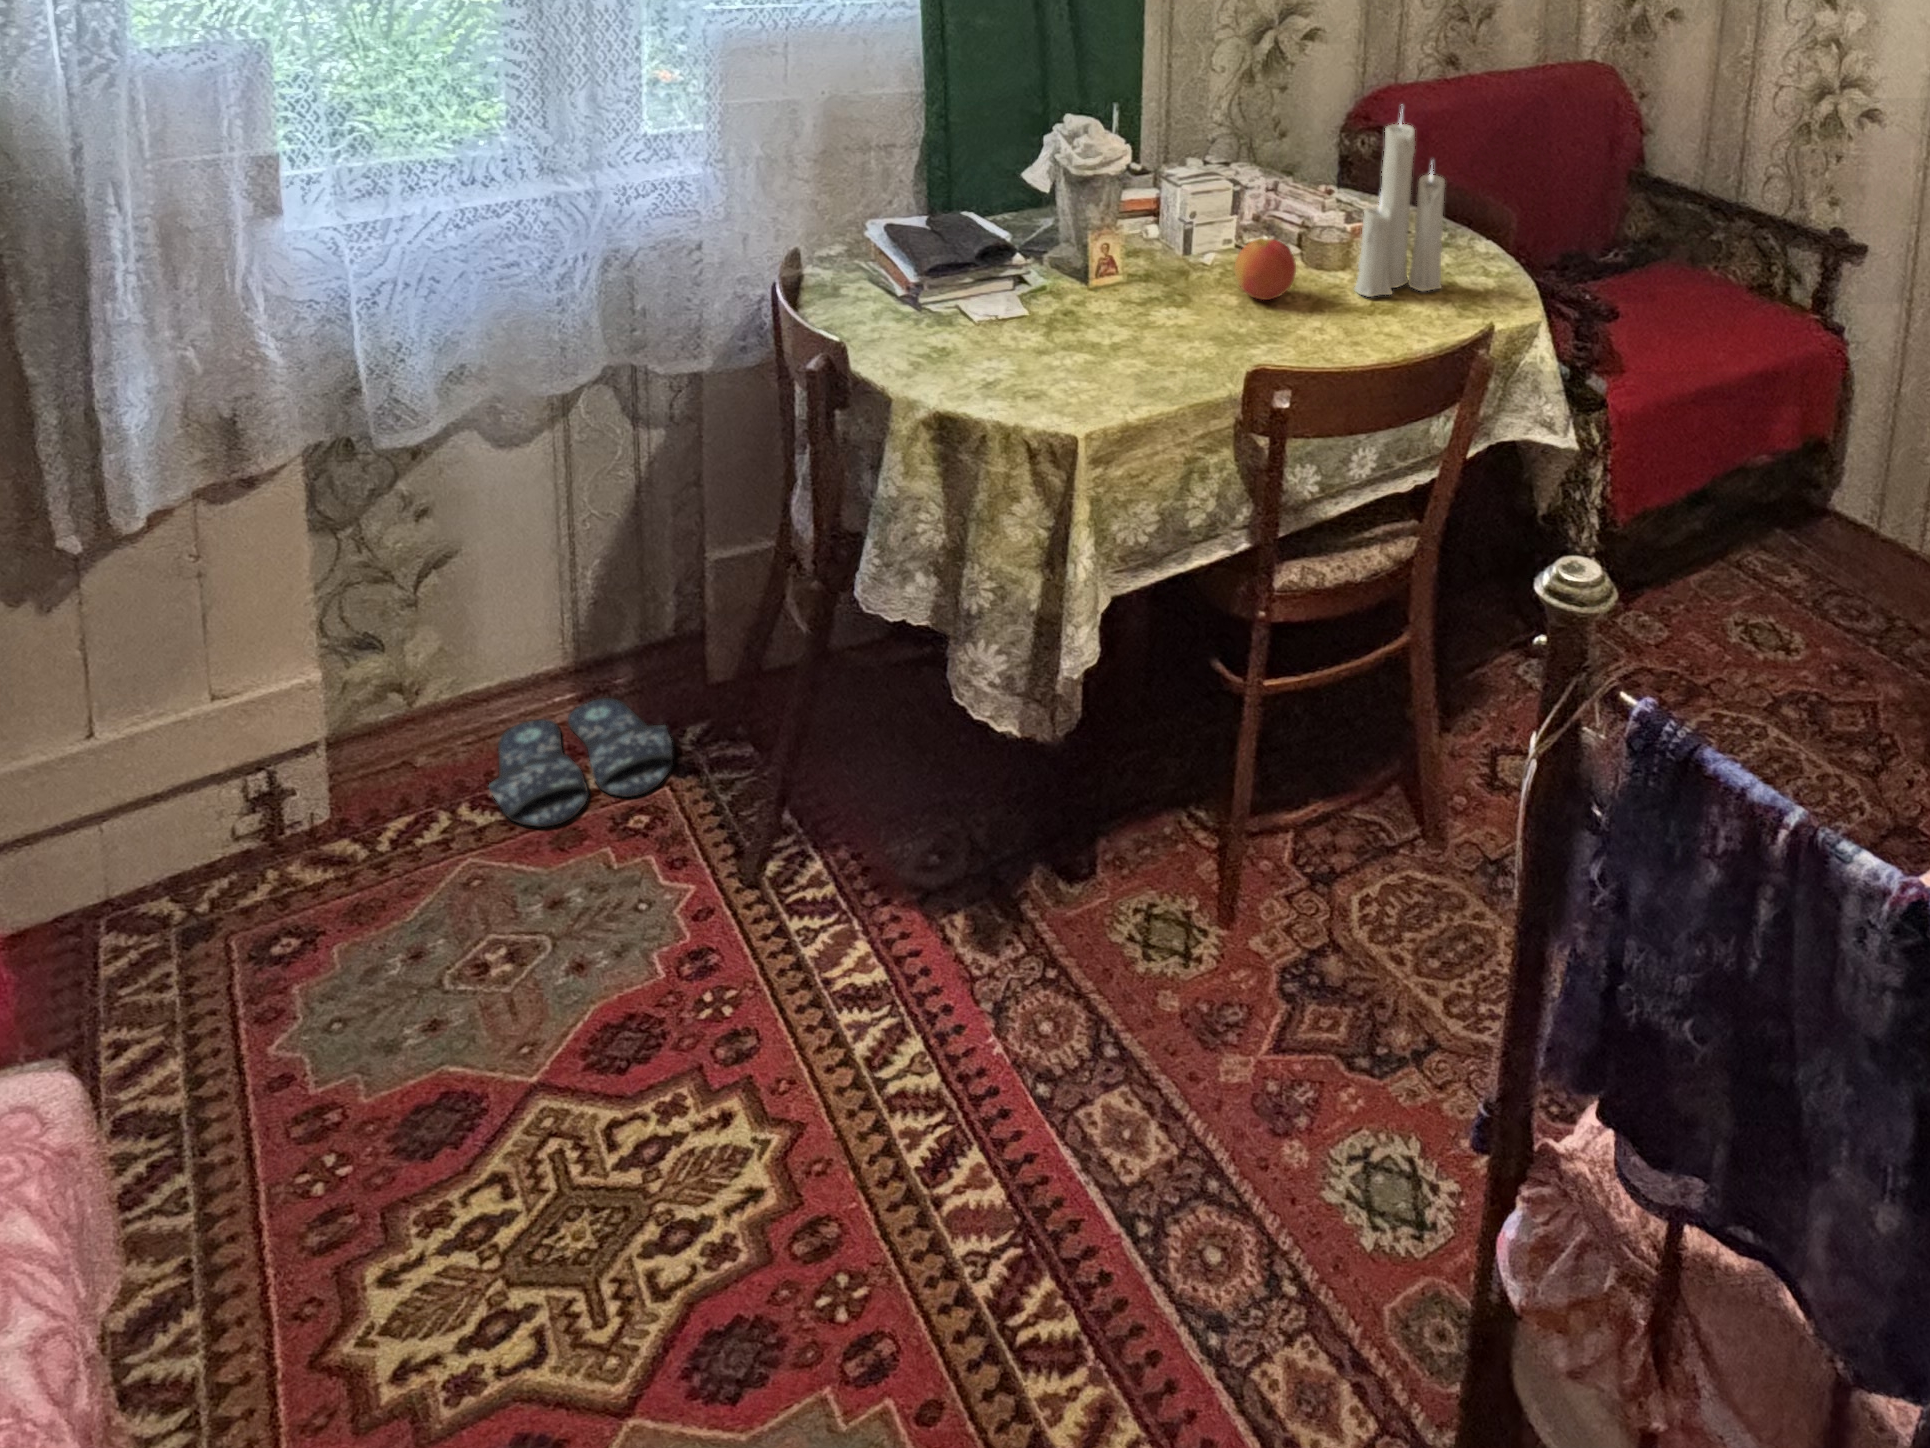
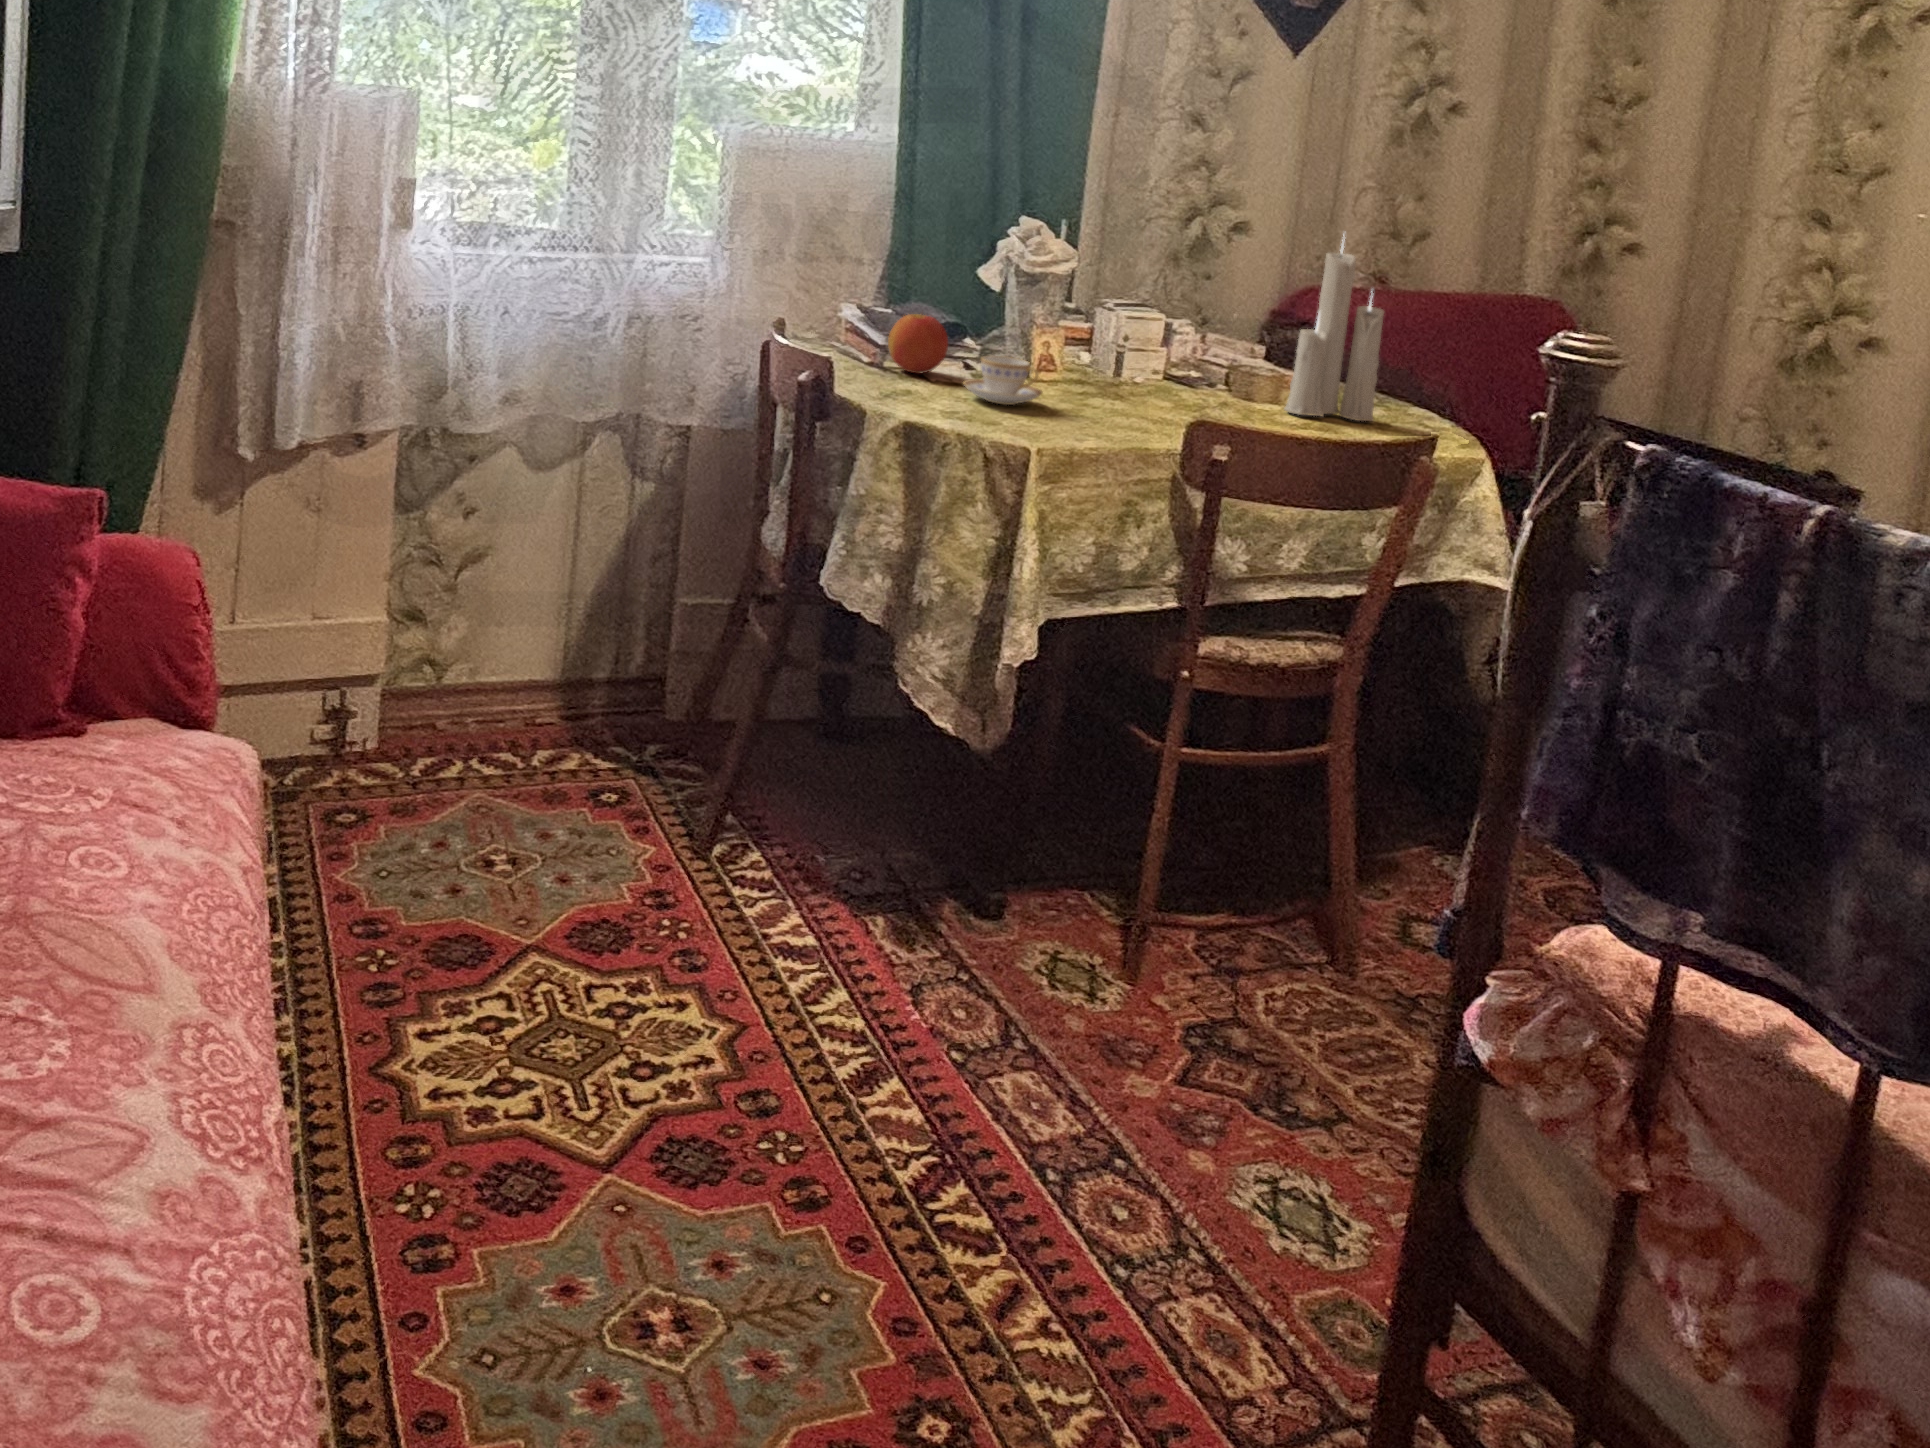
apple: present [1234,238,1296,300] -> present [888,314,948,374]
teacup: none [1003,306,1093,366] -> present [963,356,1042,405]
slippers: present [489,698,673,827] -> none [489,716,630,788]

